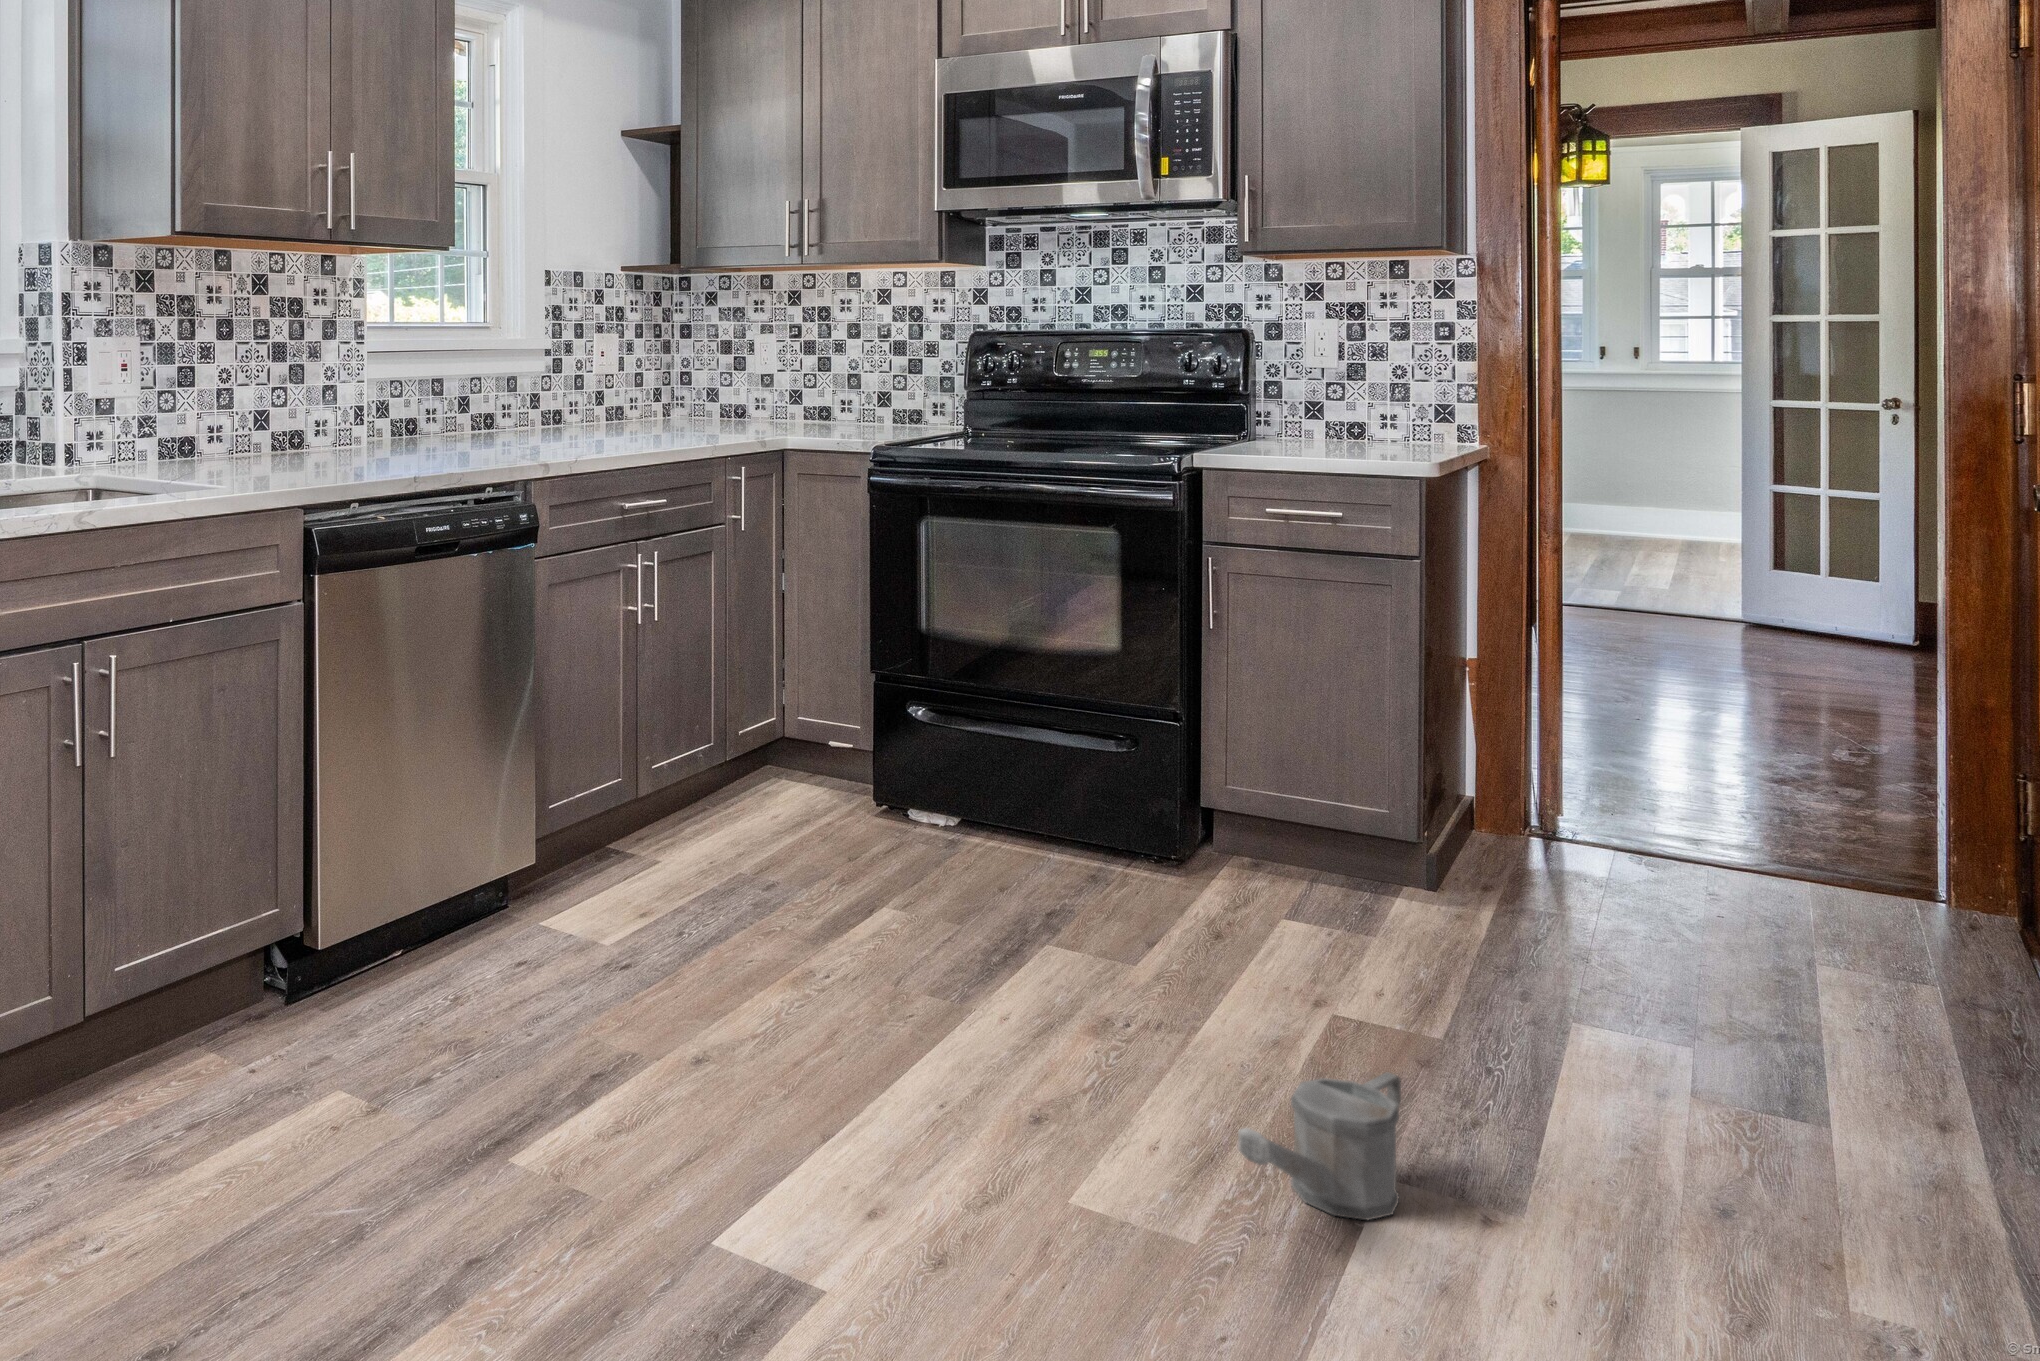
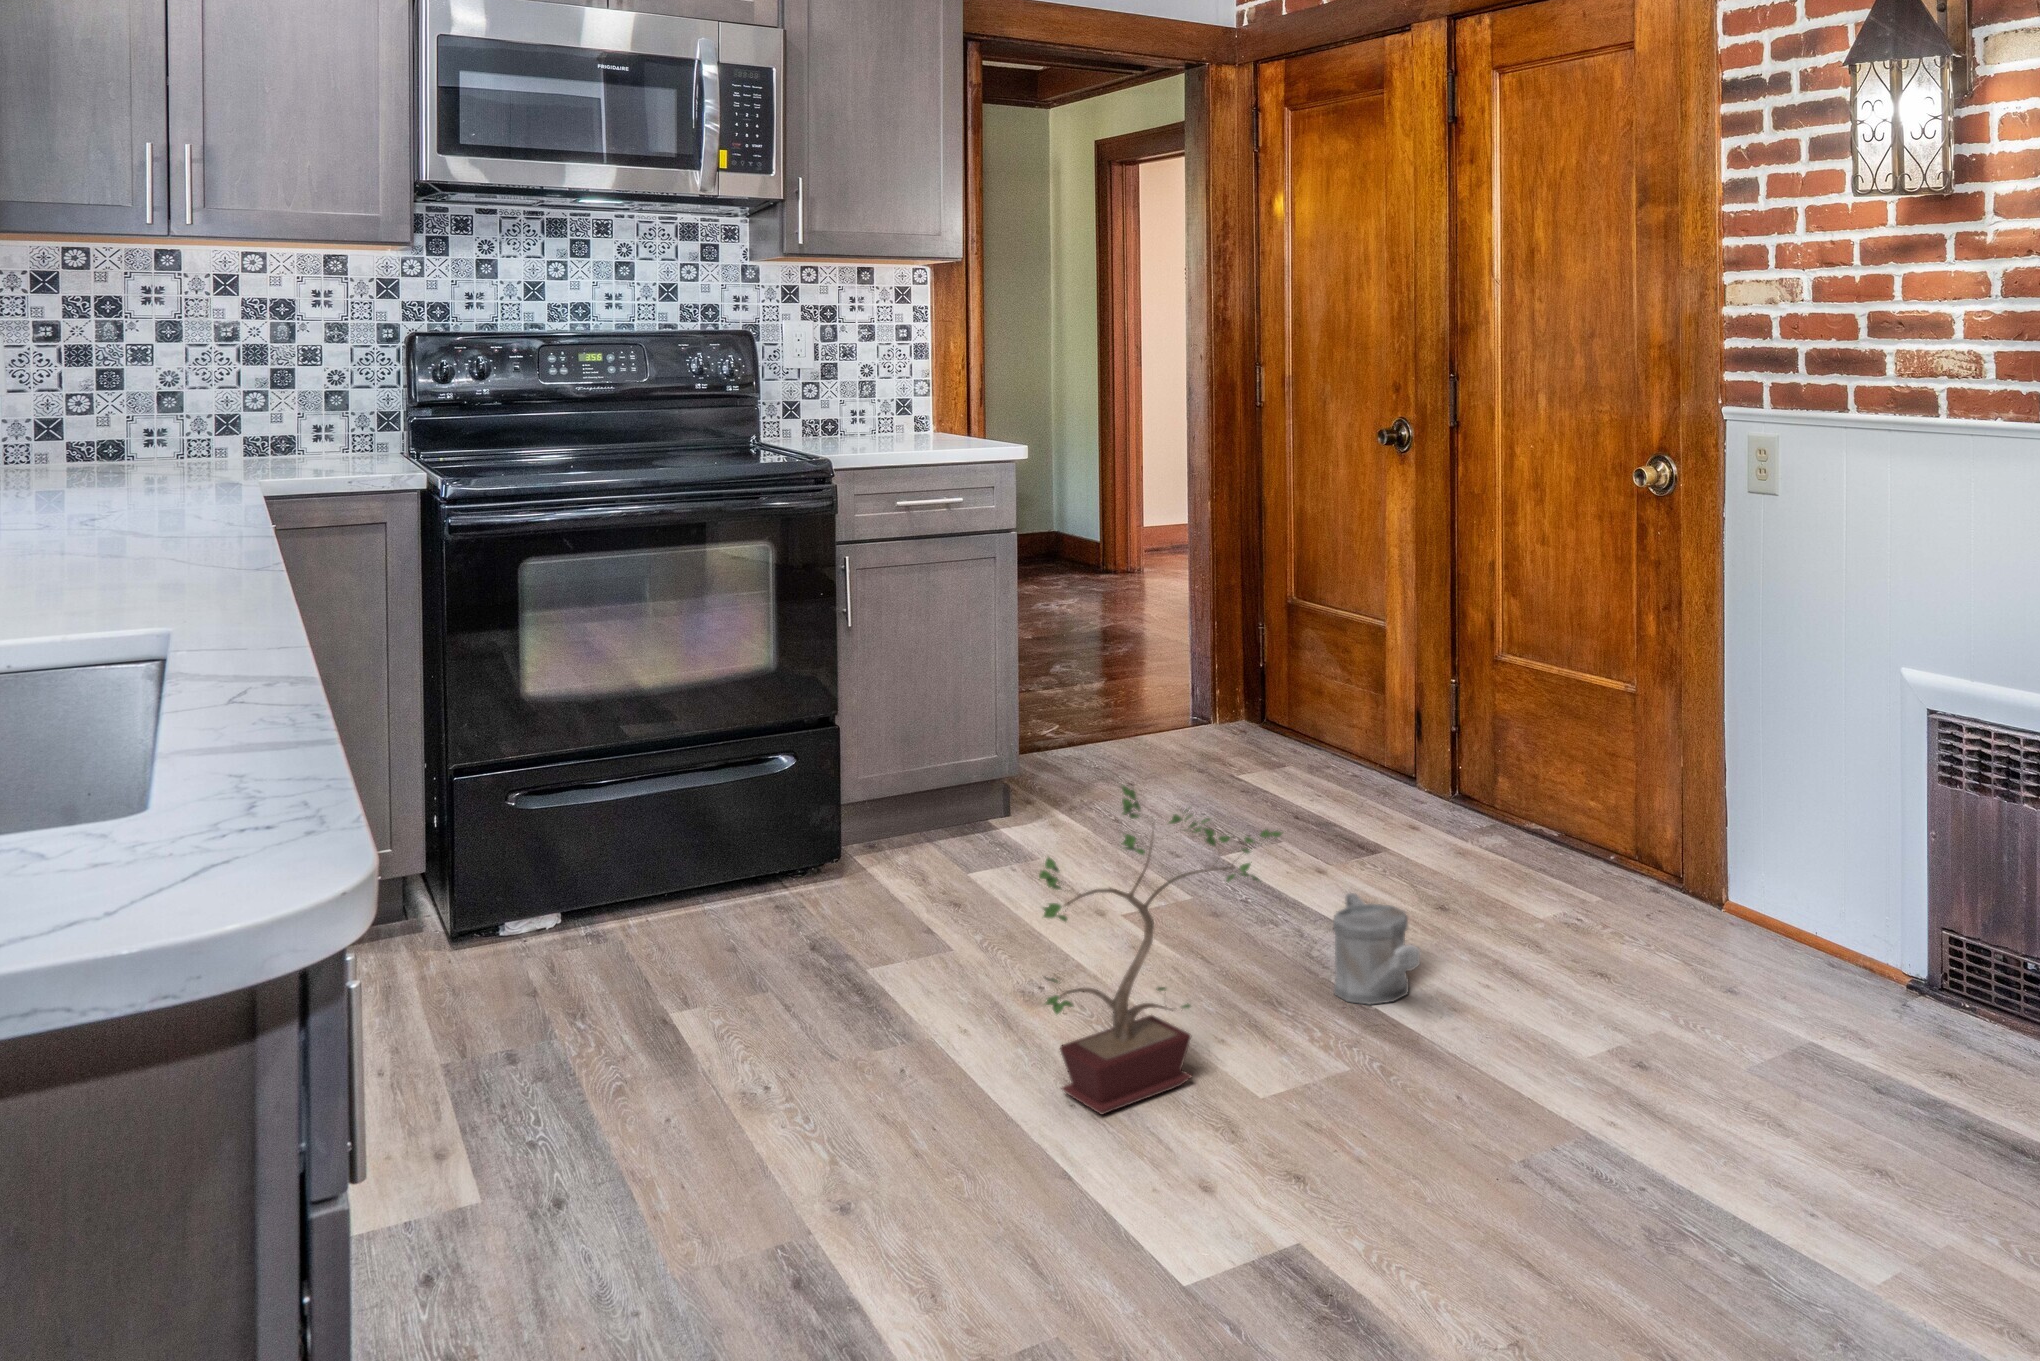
potted plant: none [841,811,1120,1144] -> present [1039,786,1282,1114]

